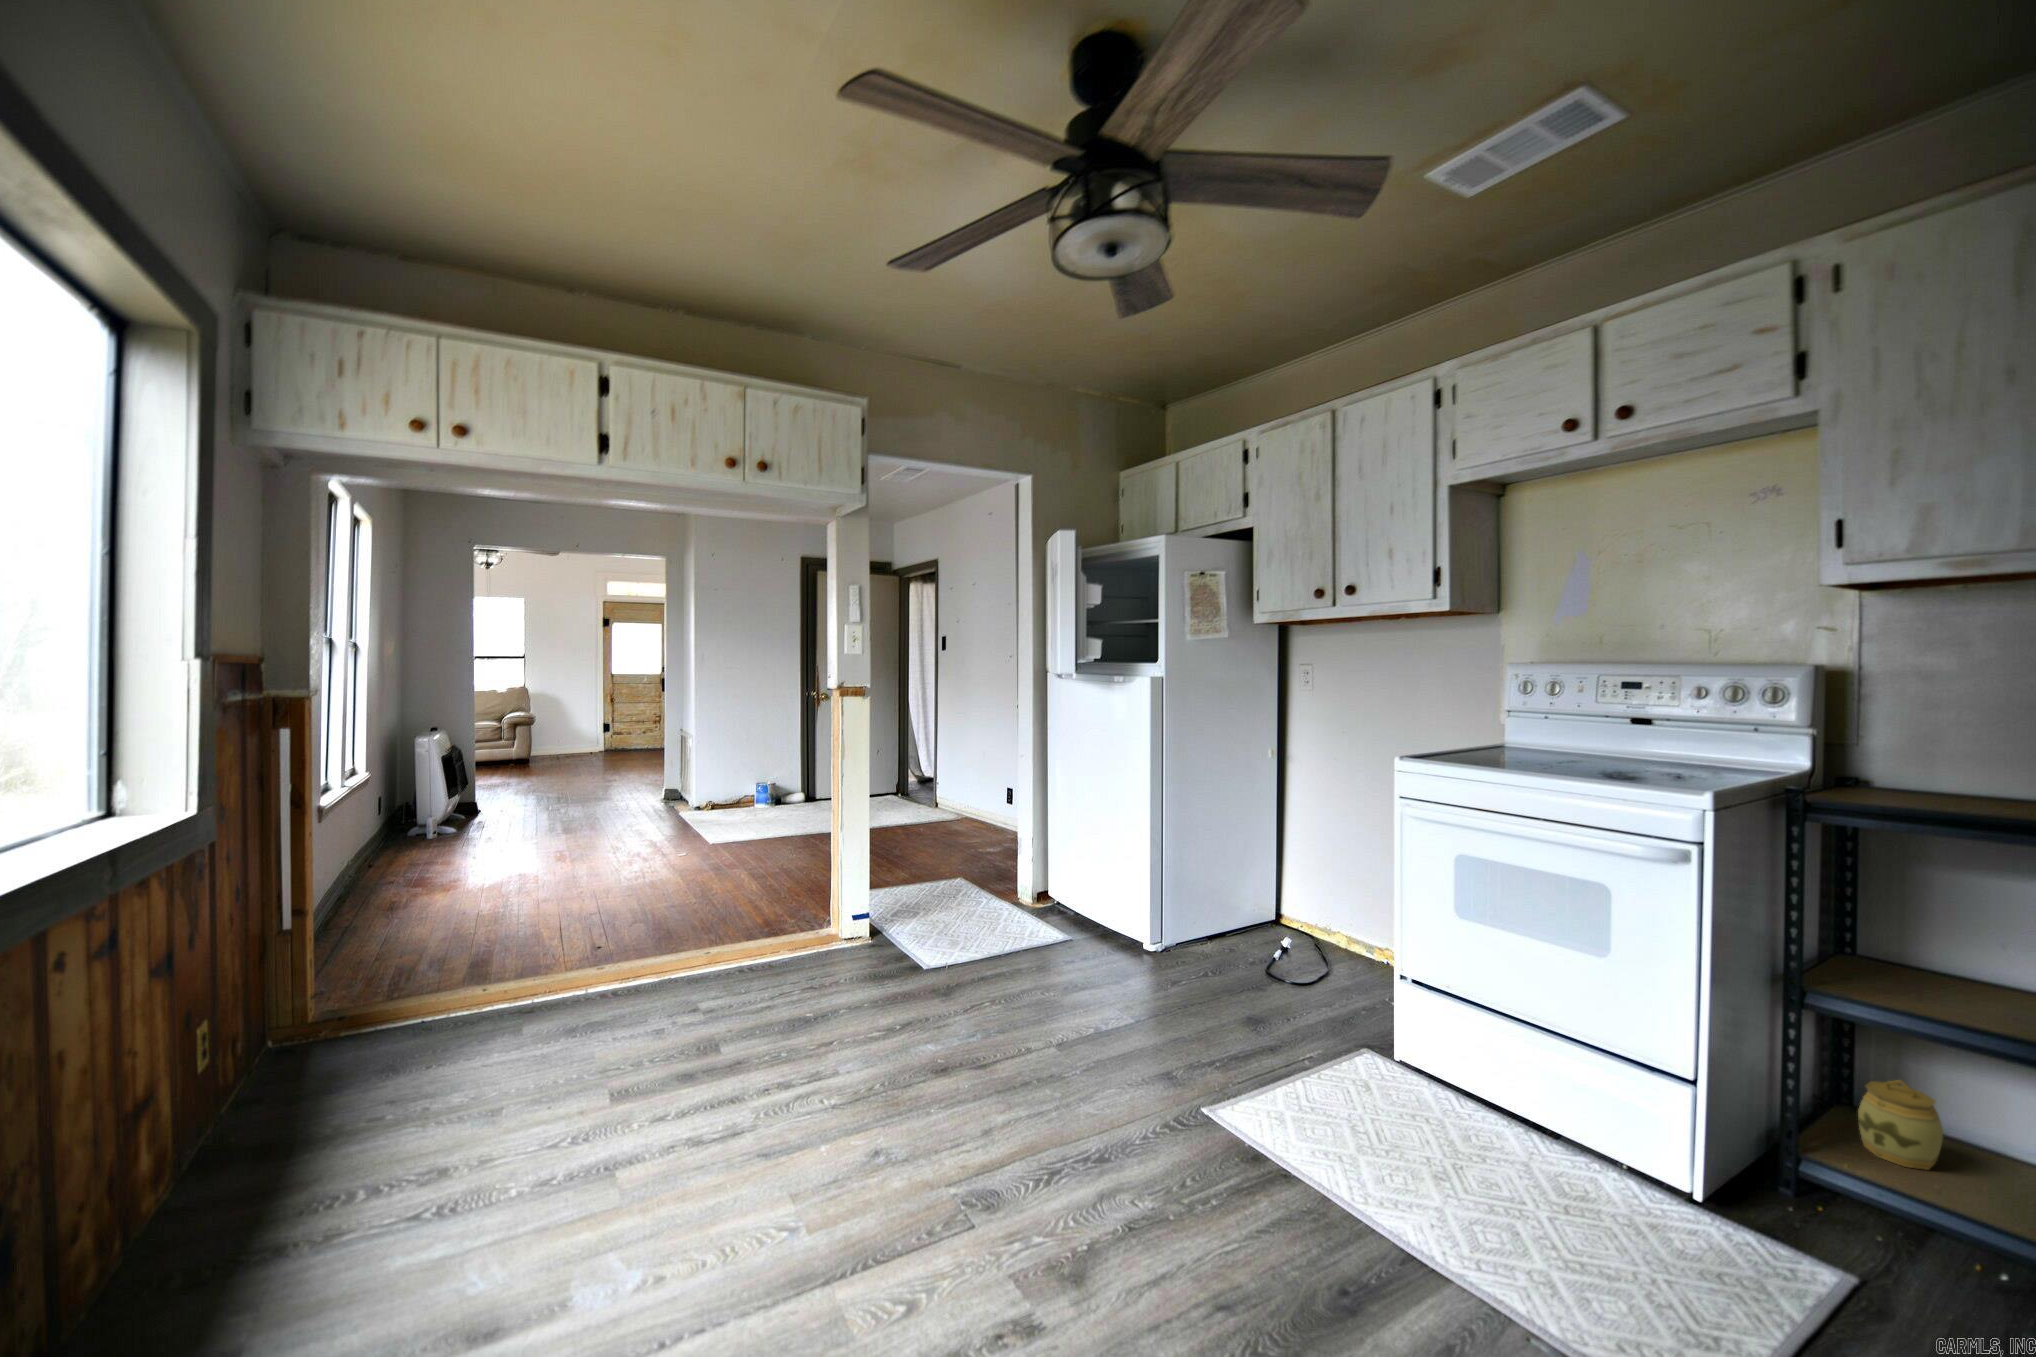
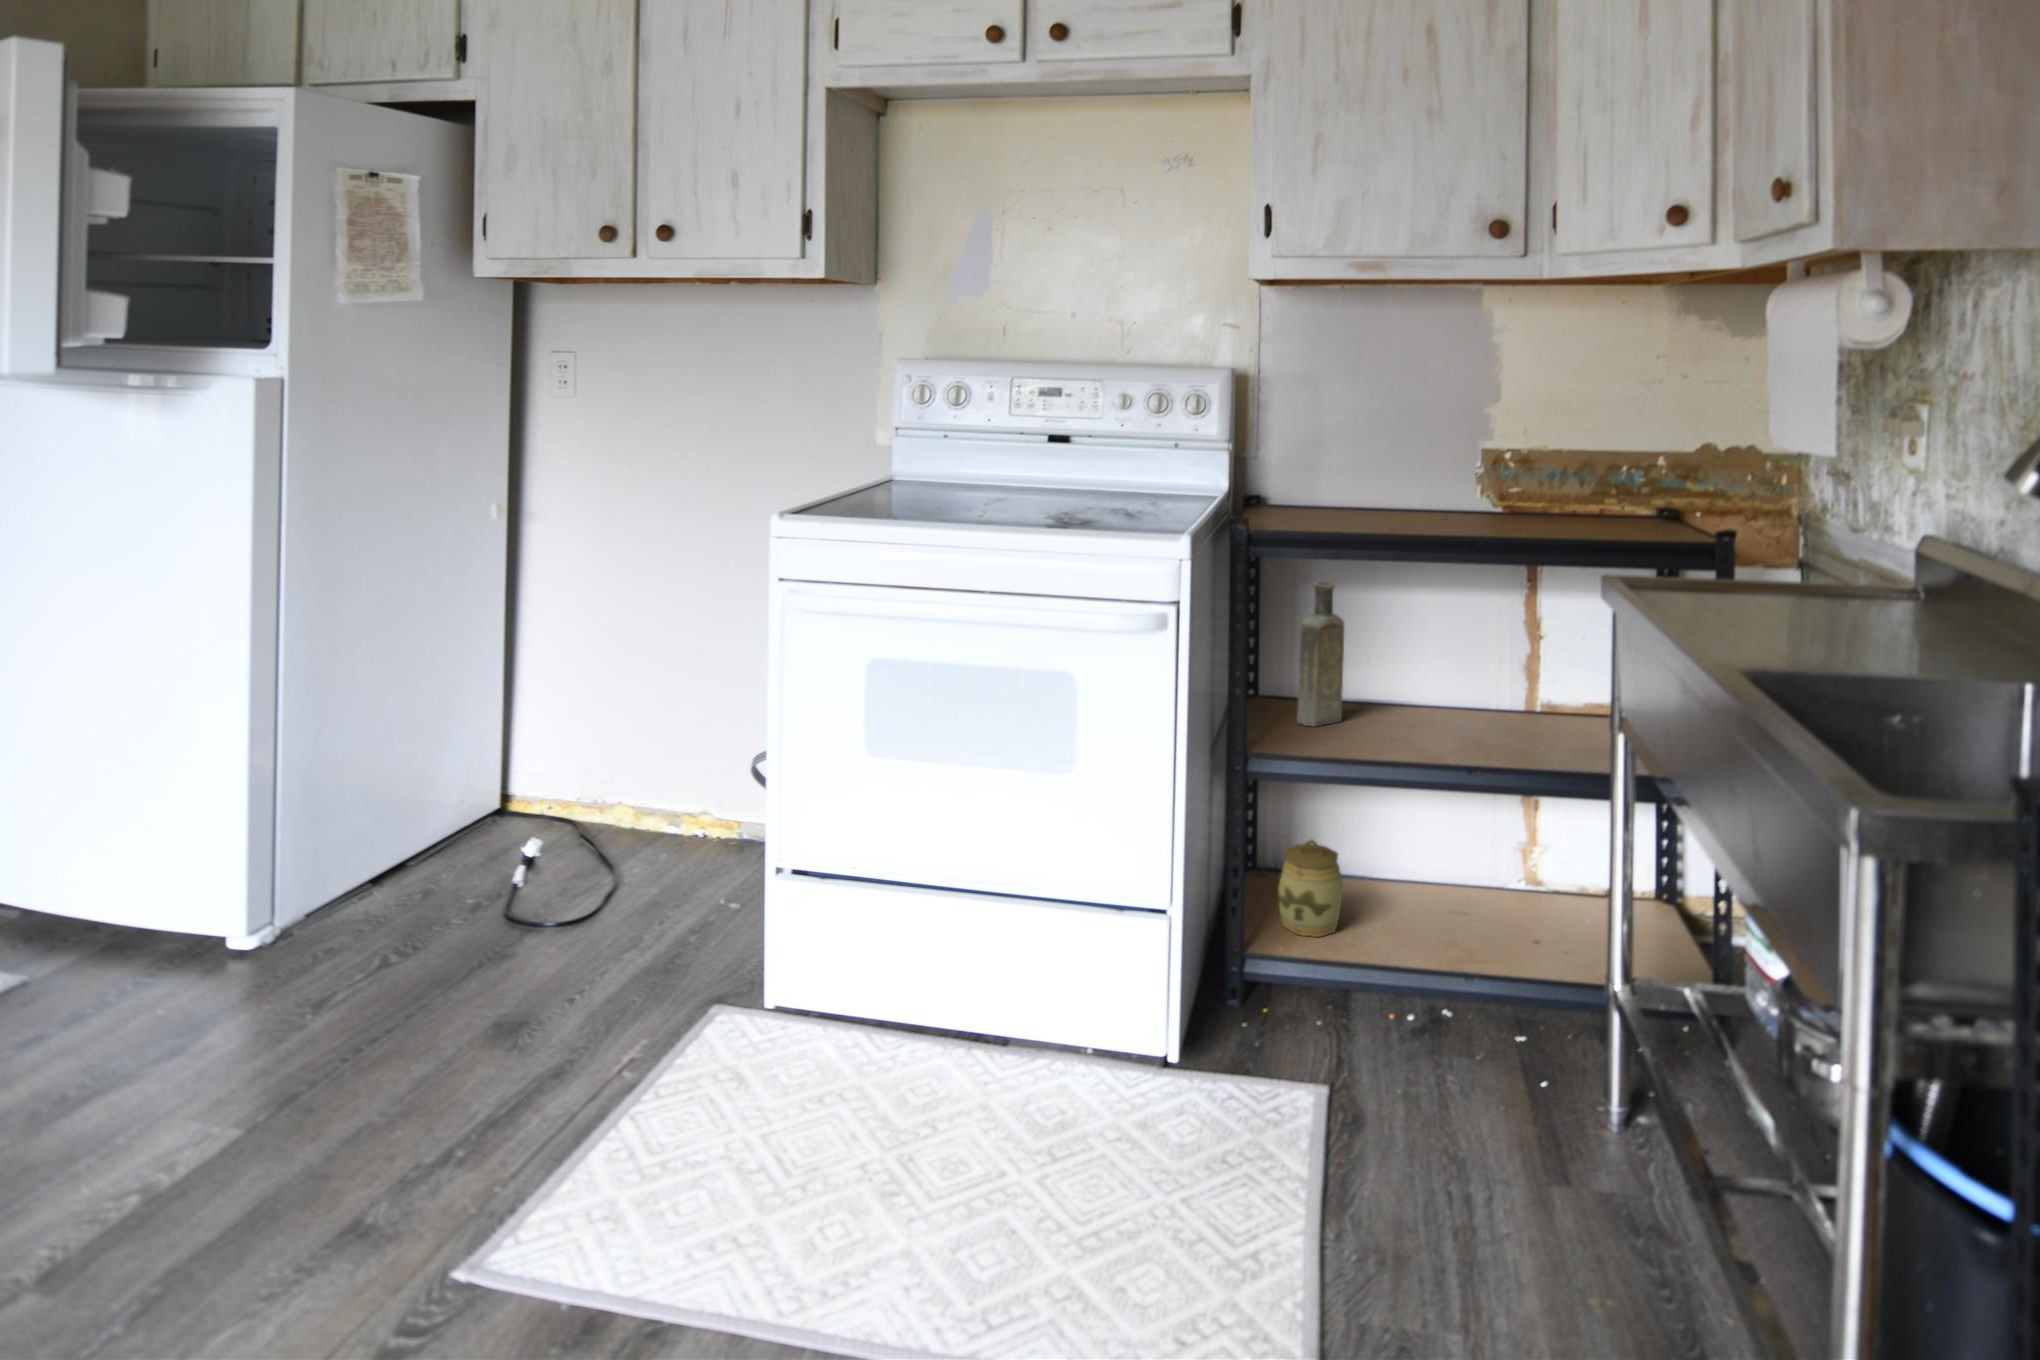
bottle: none [1873,854,1953,985] -> present [1297,582,1344,726]

